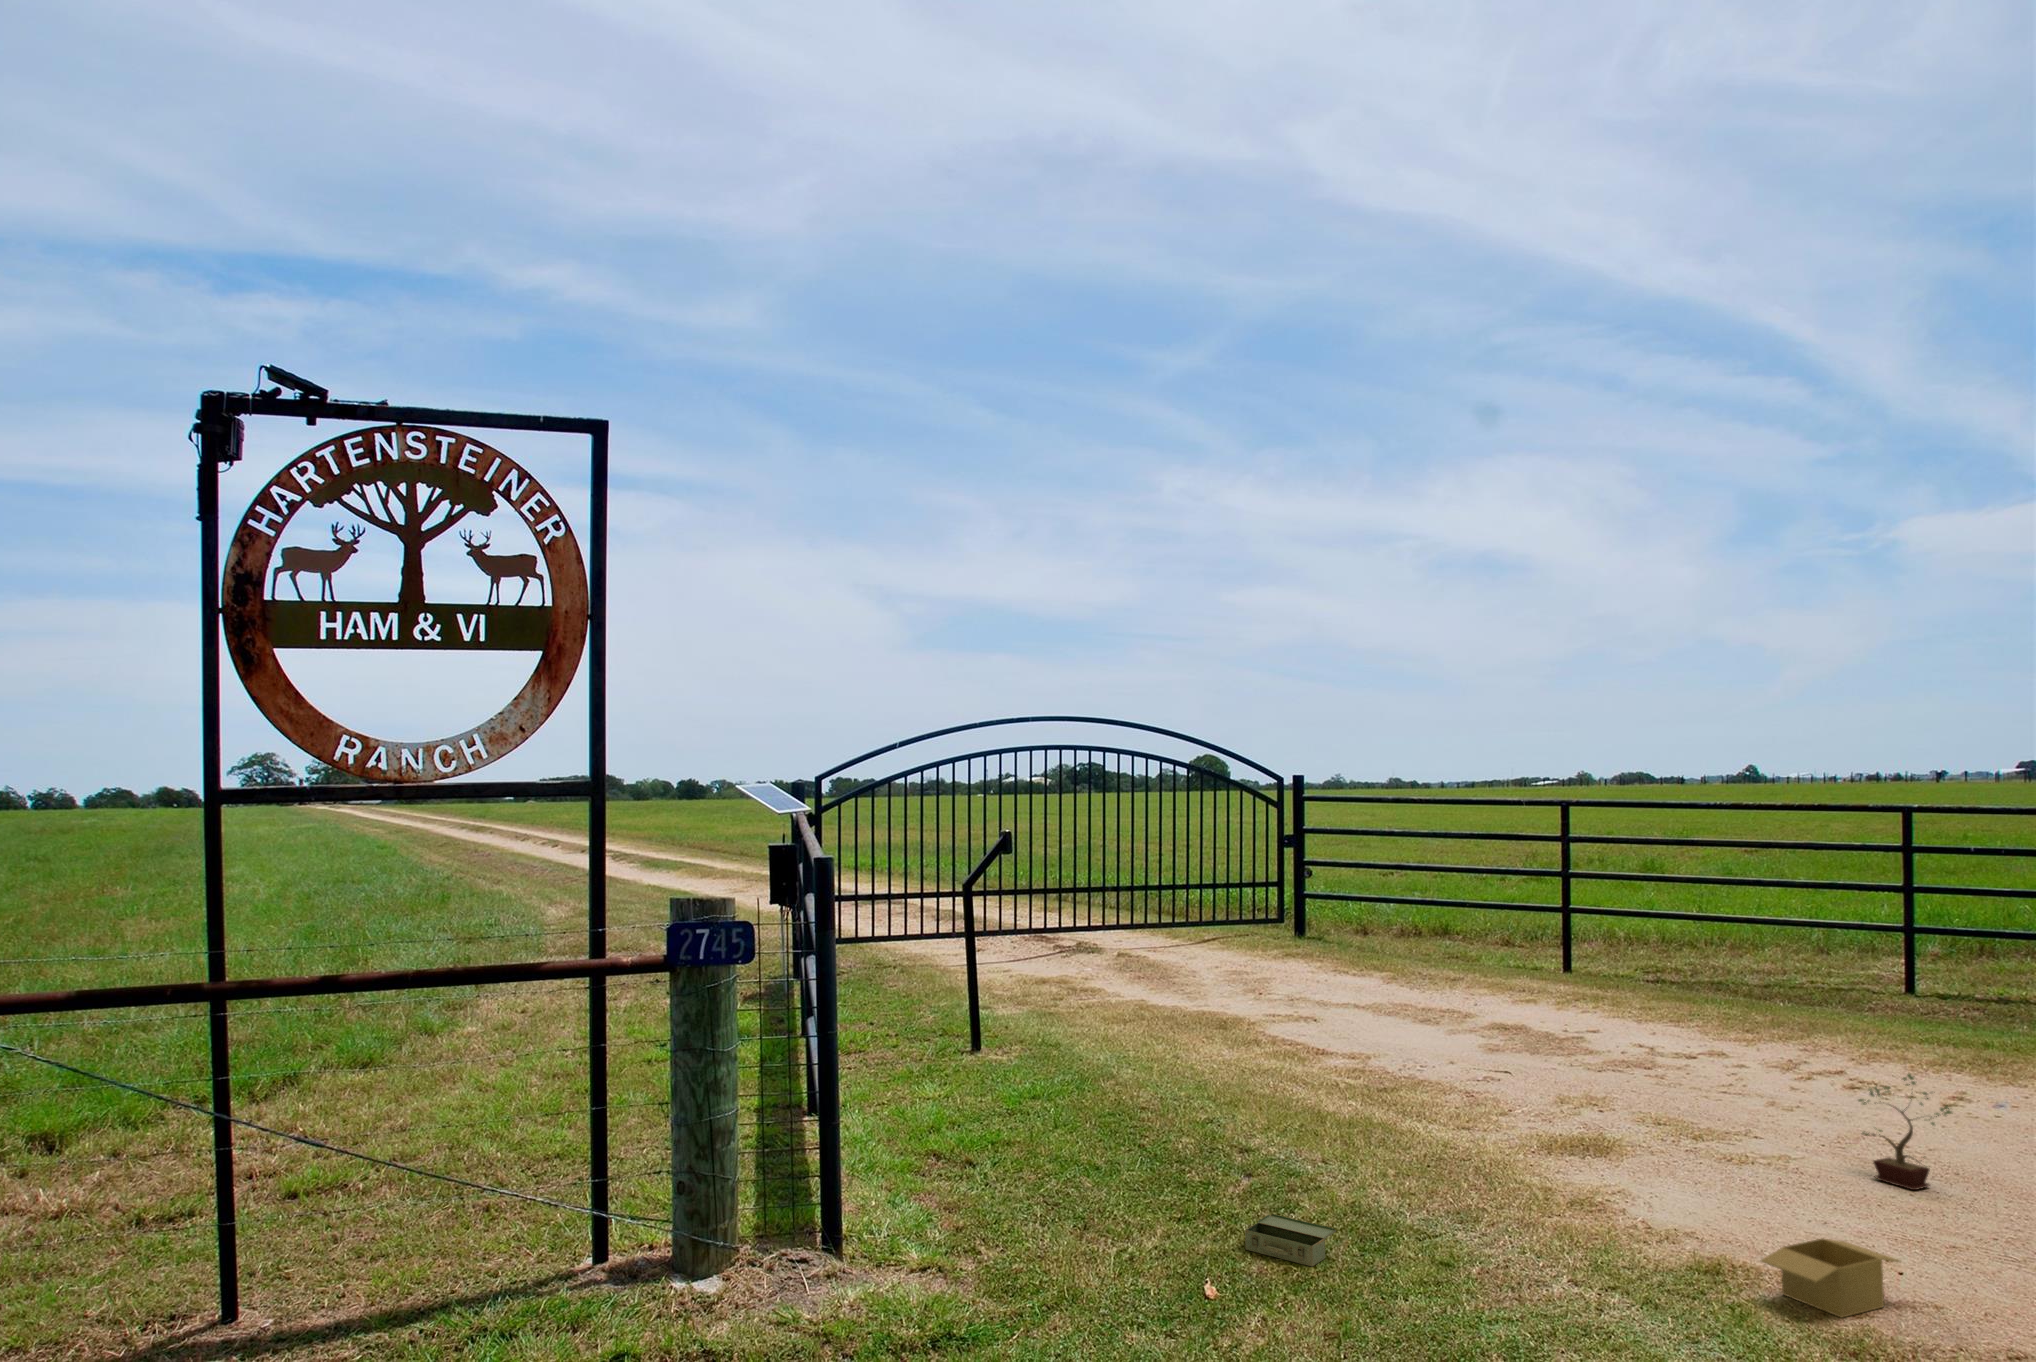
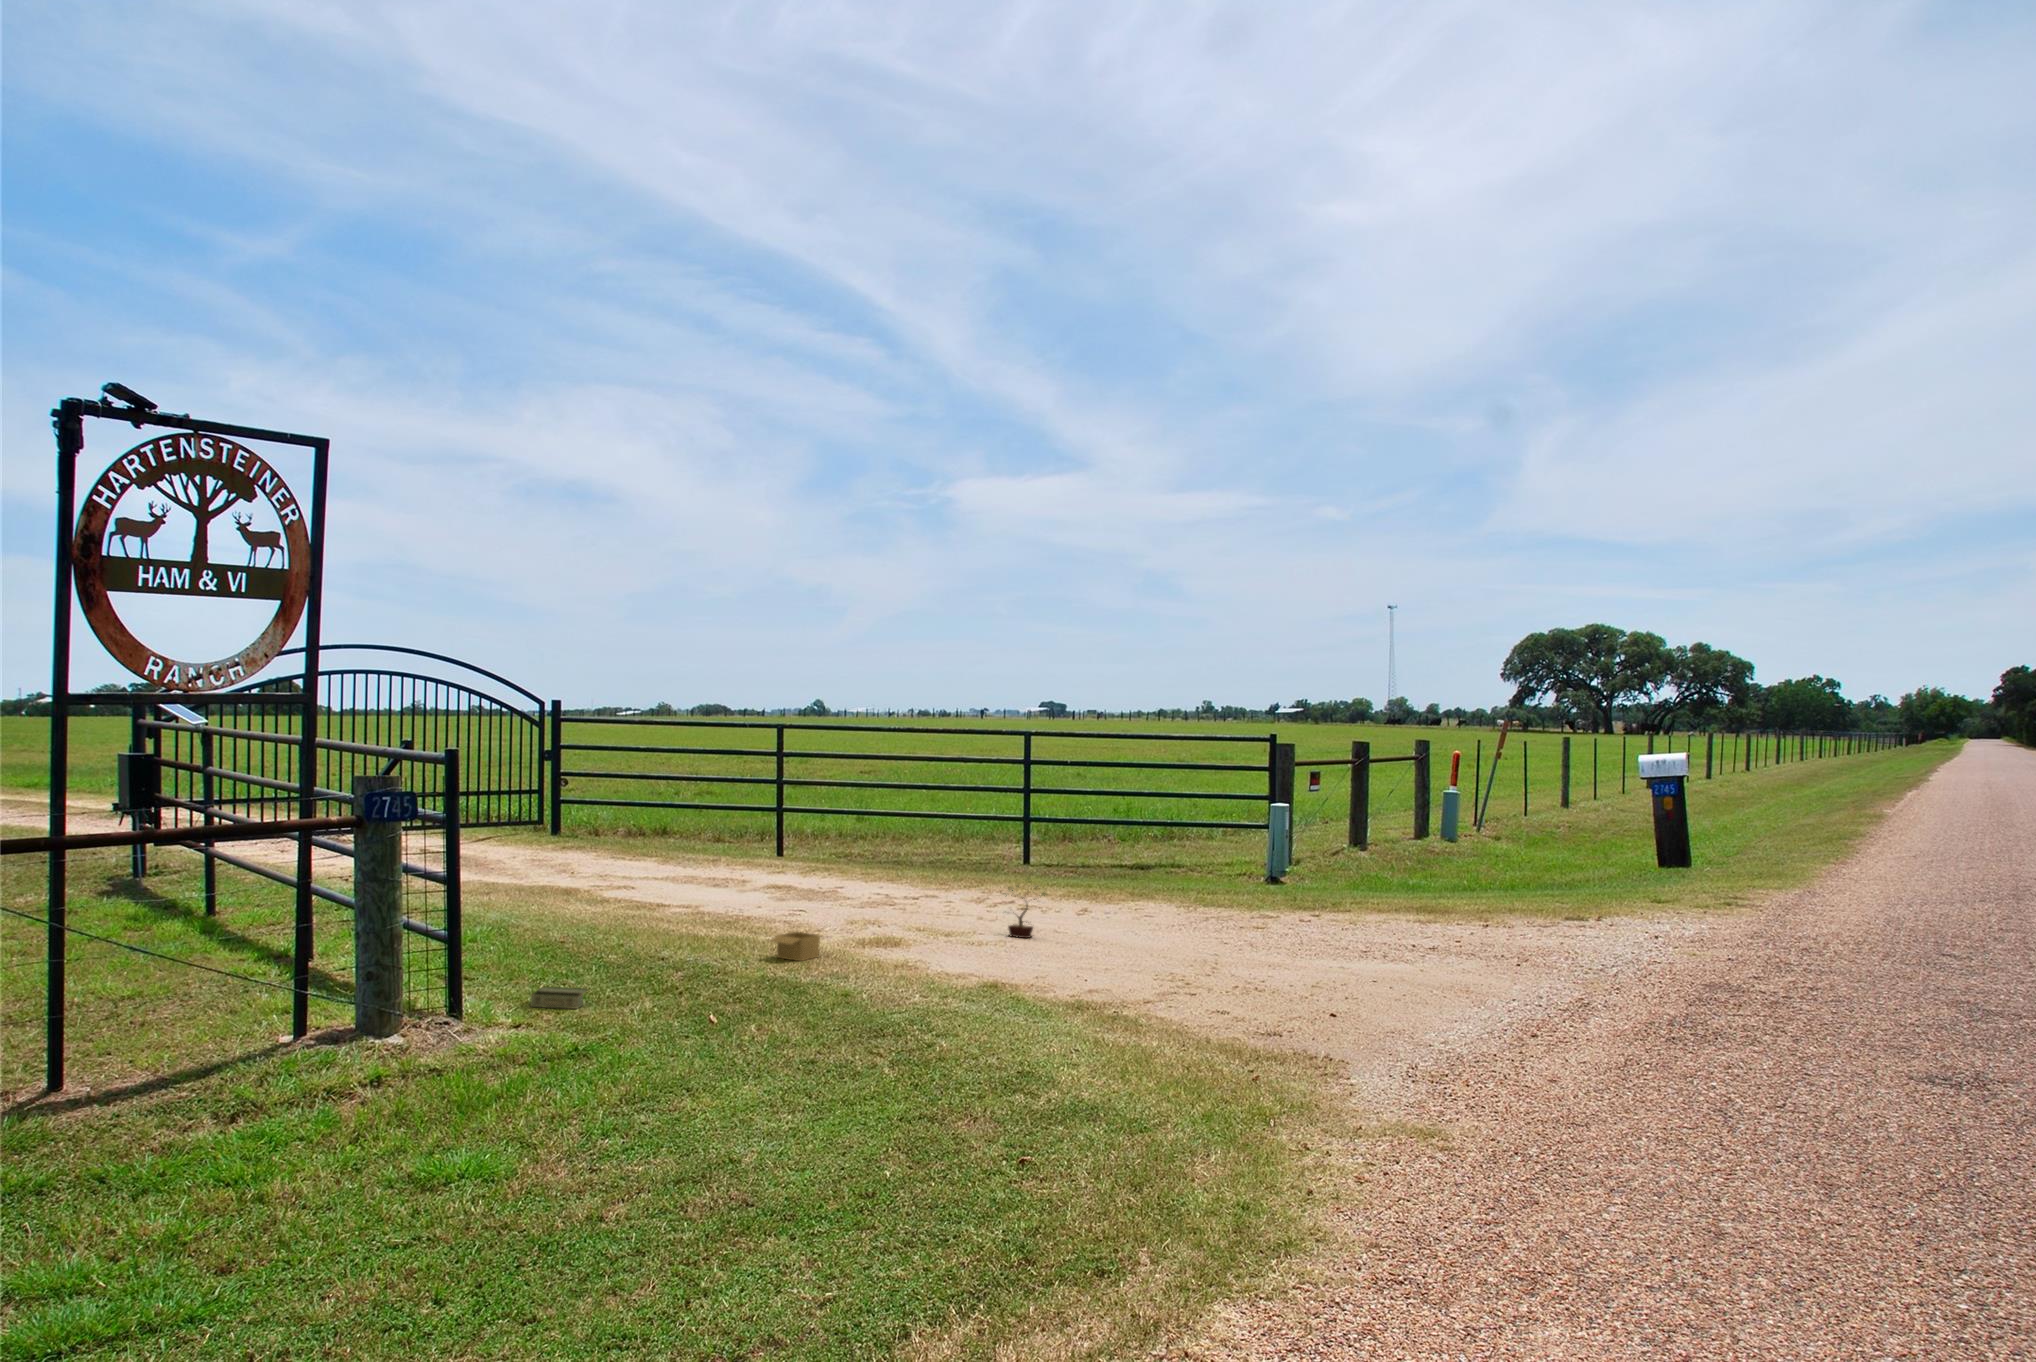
toolbox: present [1245,1214,1336,1266] -> present [530,987,587,1009]
cardboard box: present [1761,1238,1900,1318] -> present [770,932,820,961]

